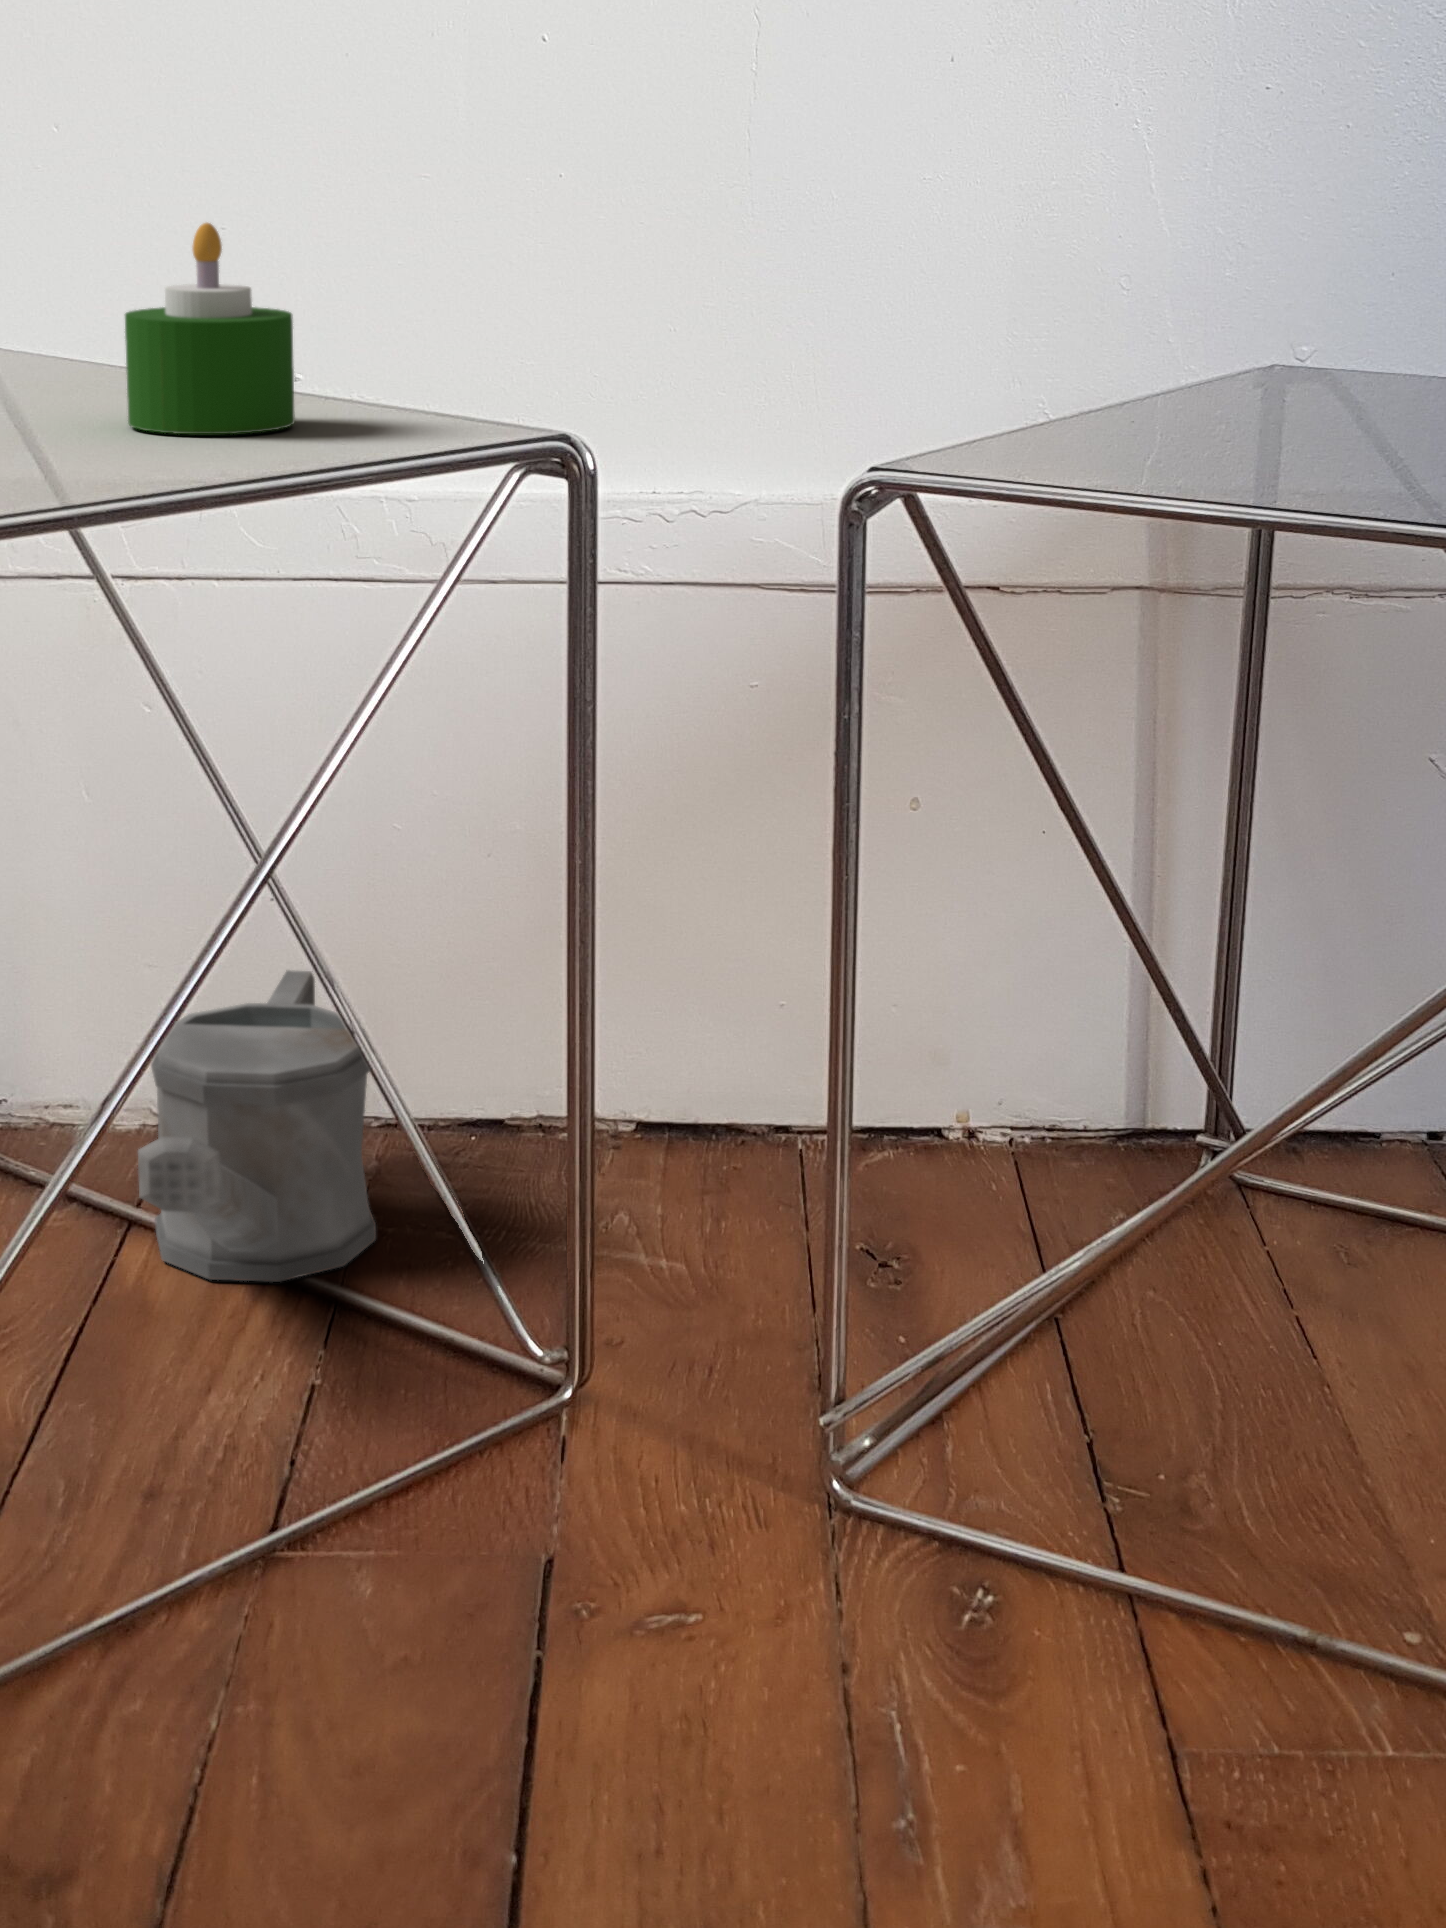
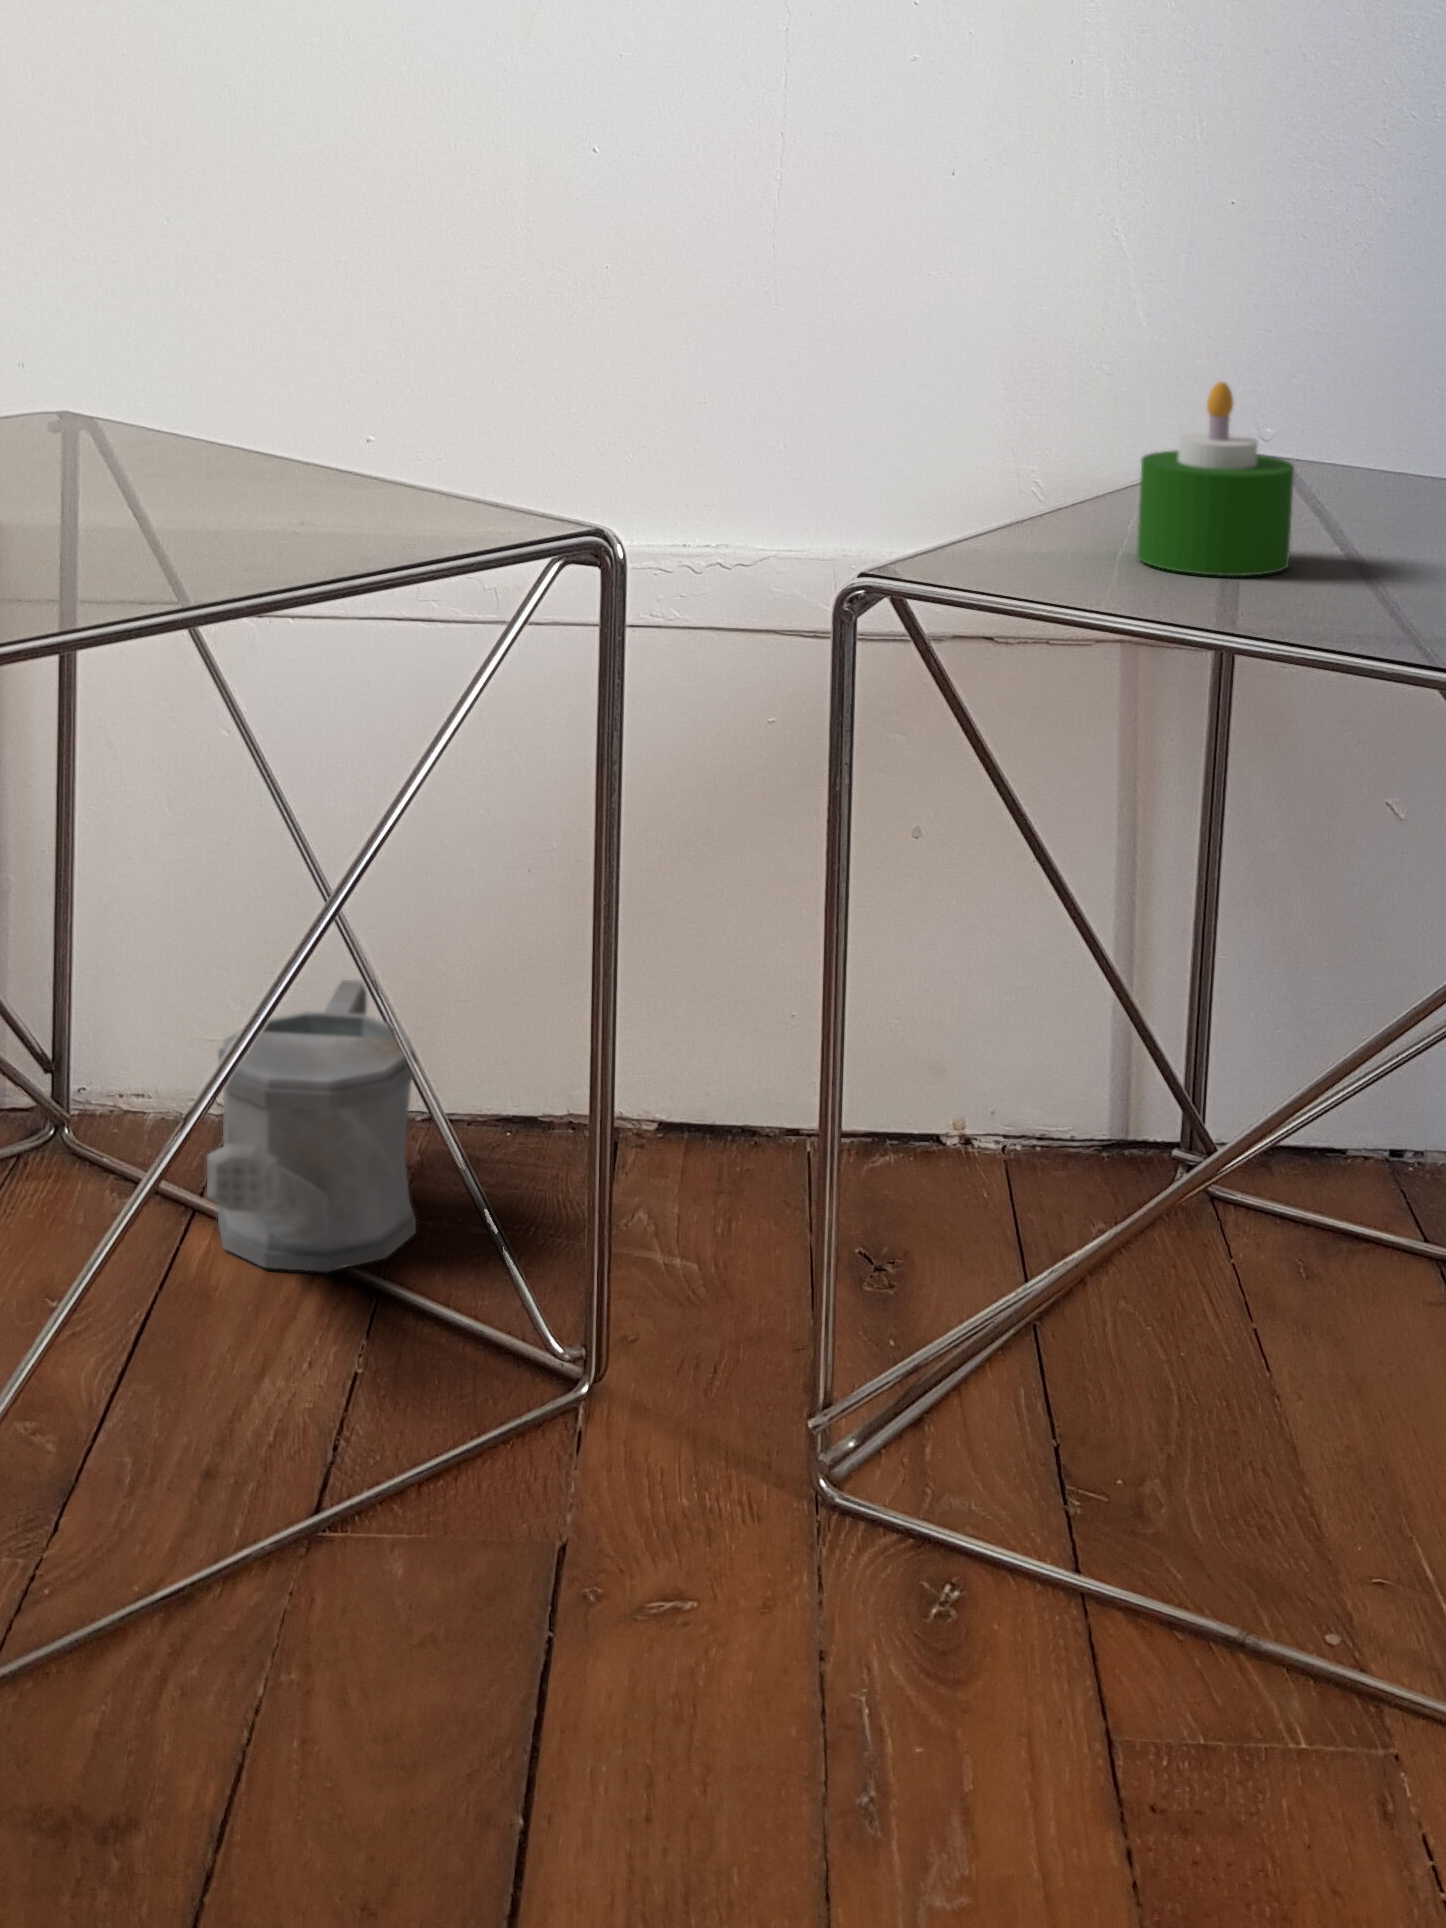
candle: present [125,223,295,434] -> present [1137,382,1294,576]

